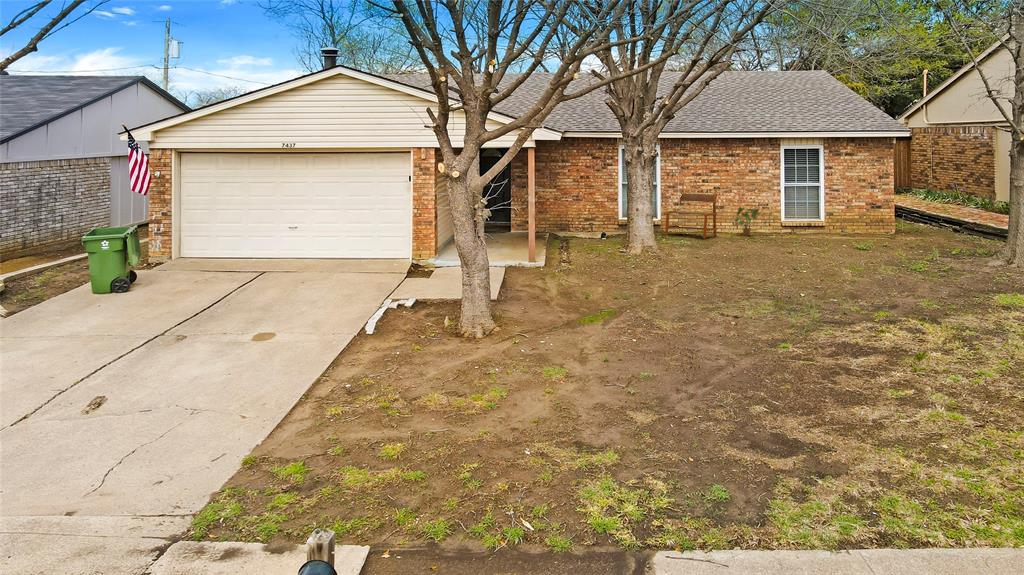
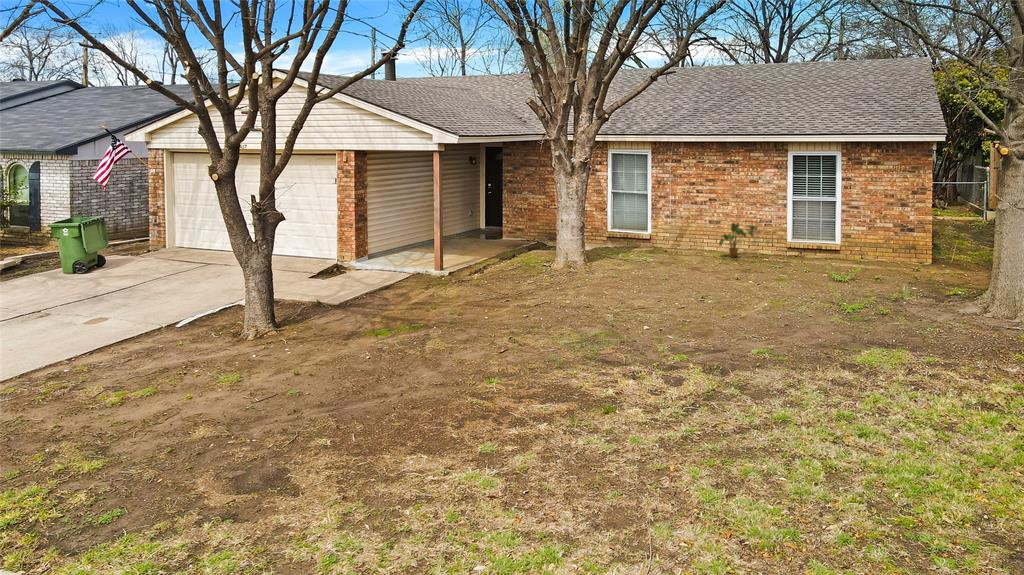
bench: present [665,193,717,239] -> none [649,204,699,257]

